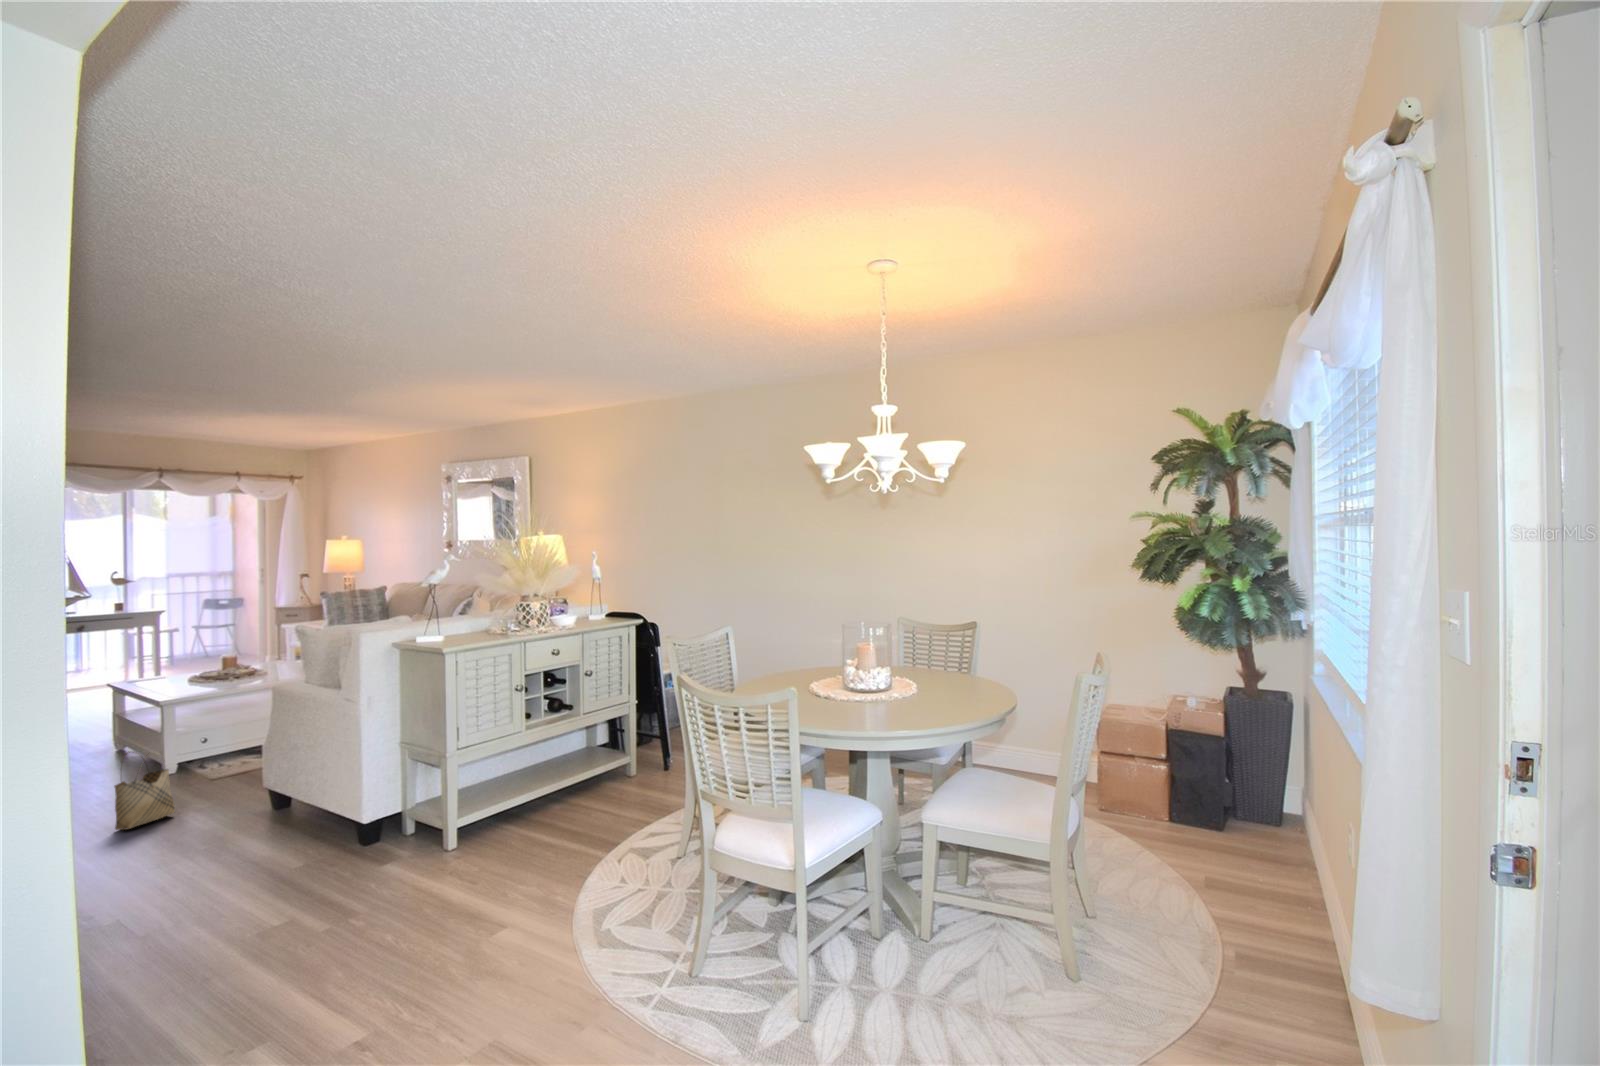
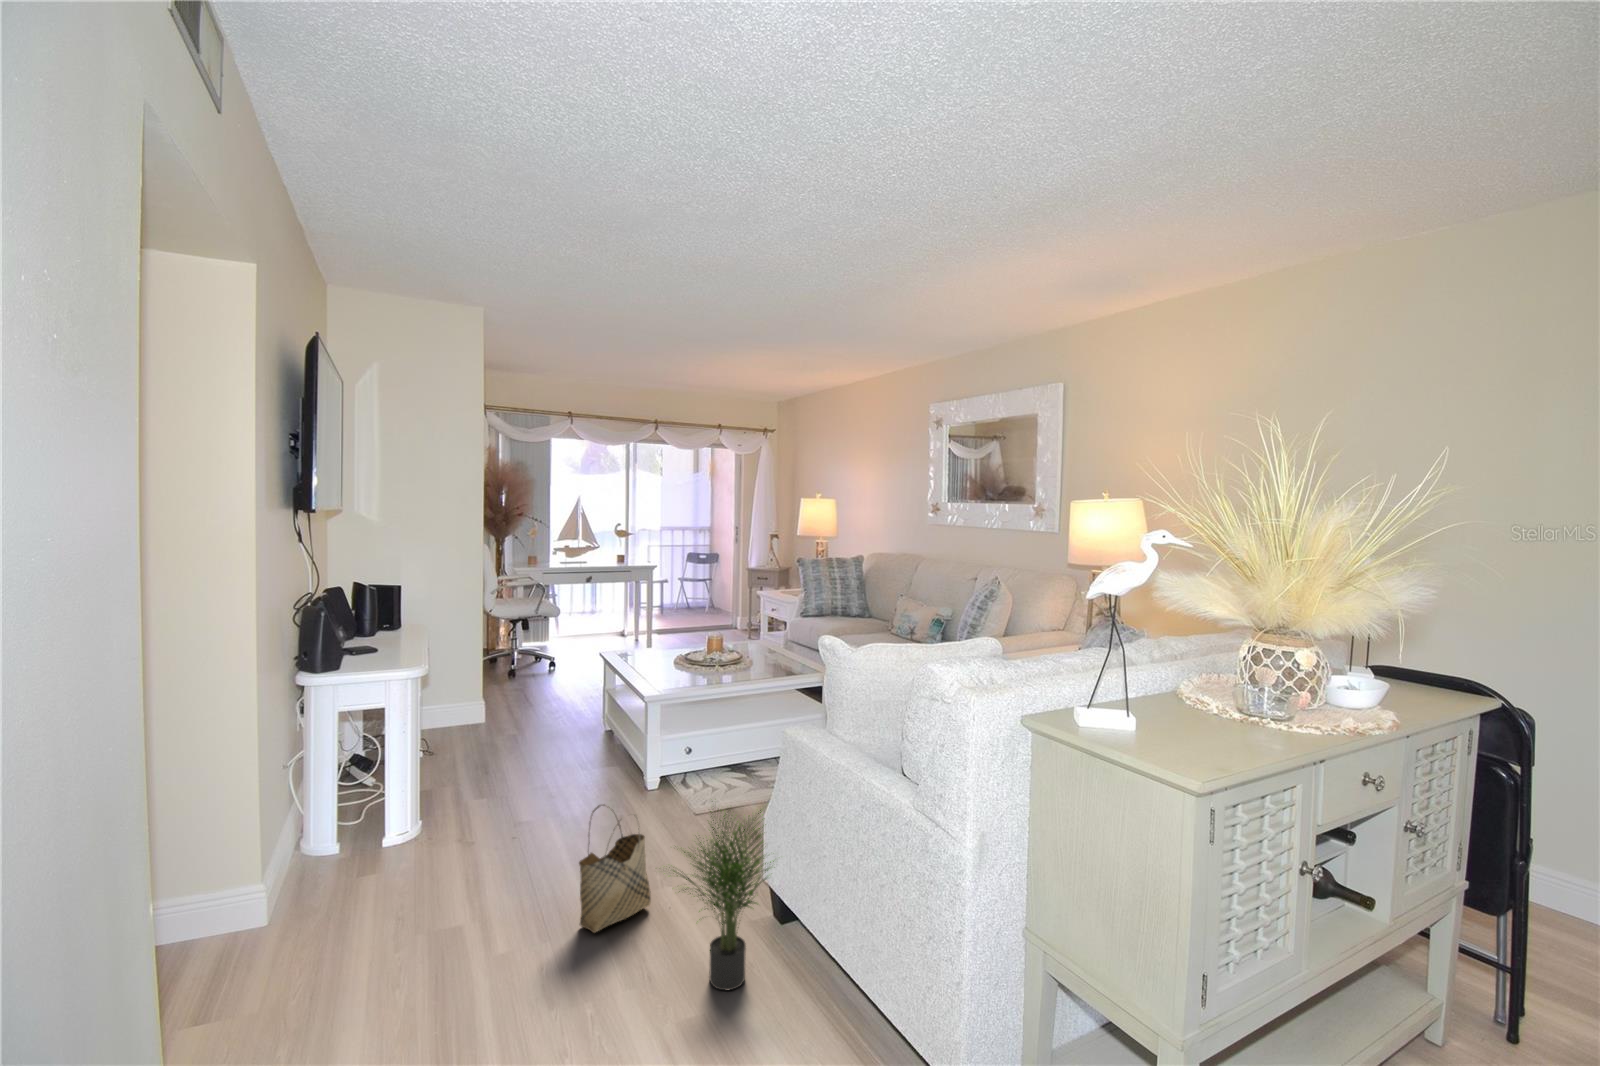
potted plant: none [177,717,275,831] -> present [669,809,774,990]

